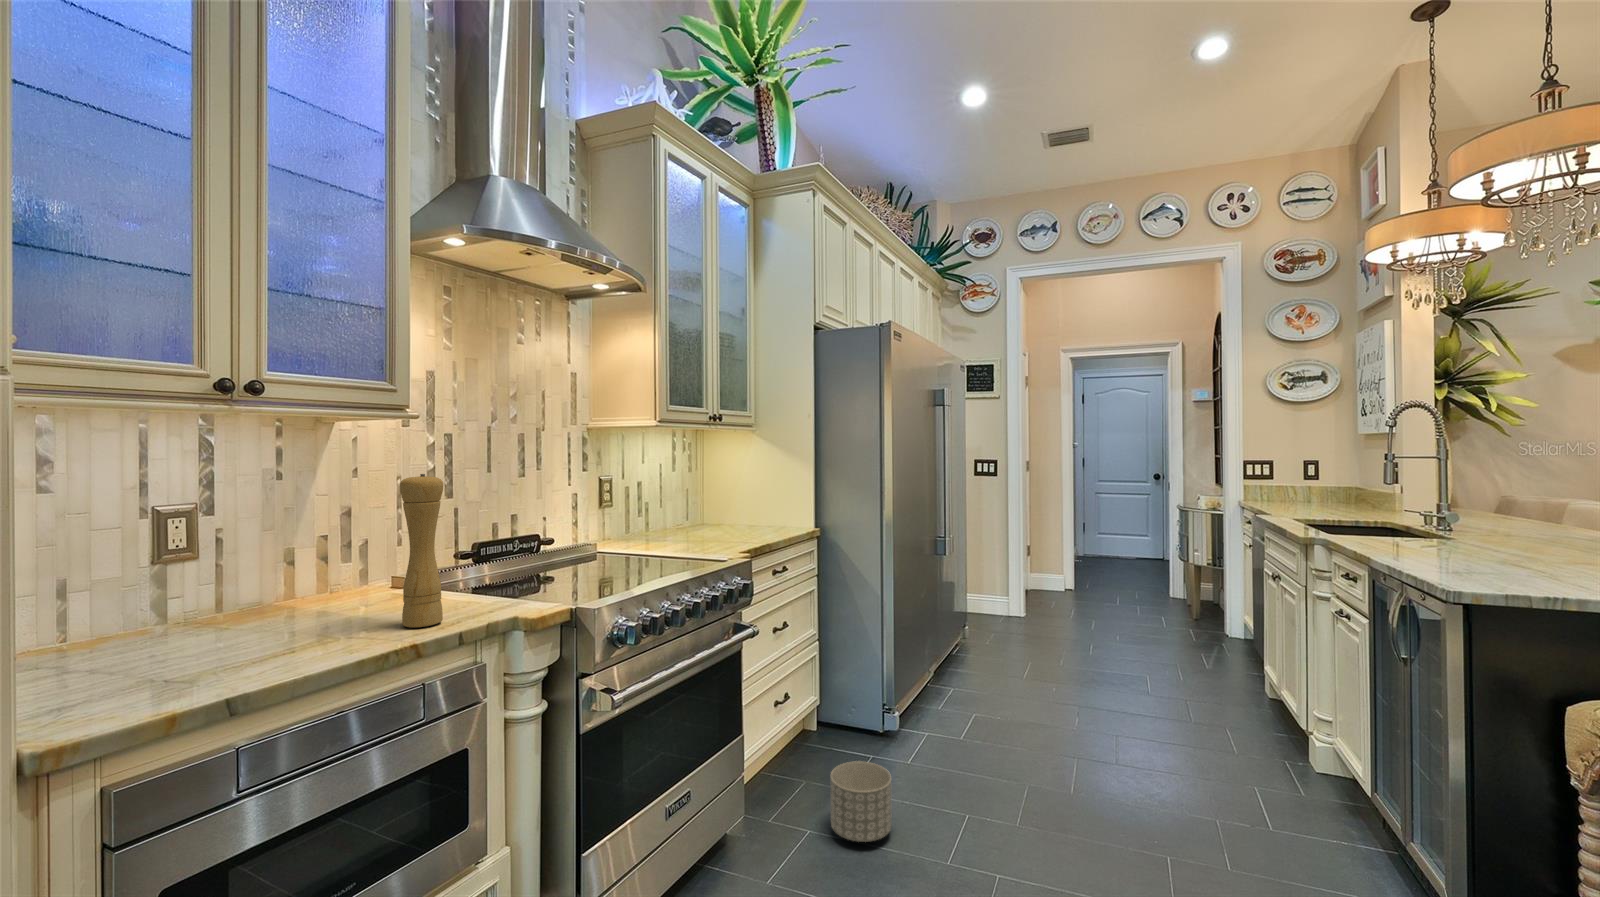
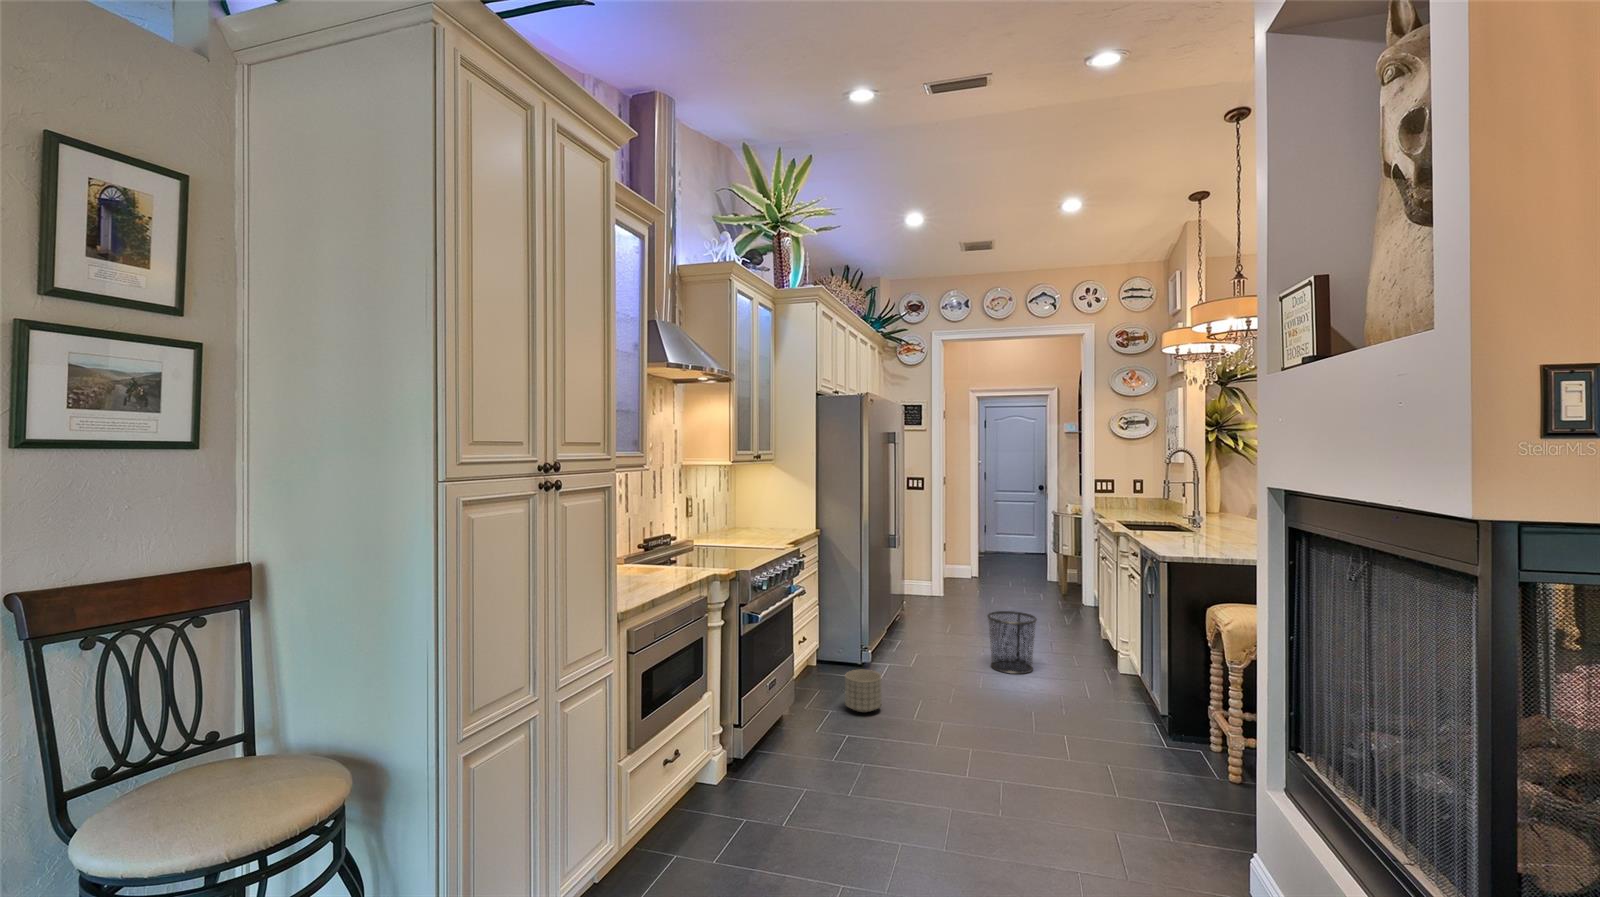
pepper mill: present [400,474,443,627] -> none [668,502,687,578]
waste bin: none [1081,658,1166,765] -> present [987,611,1037,674]

